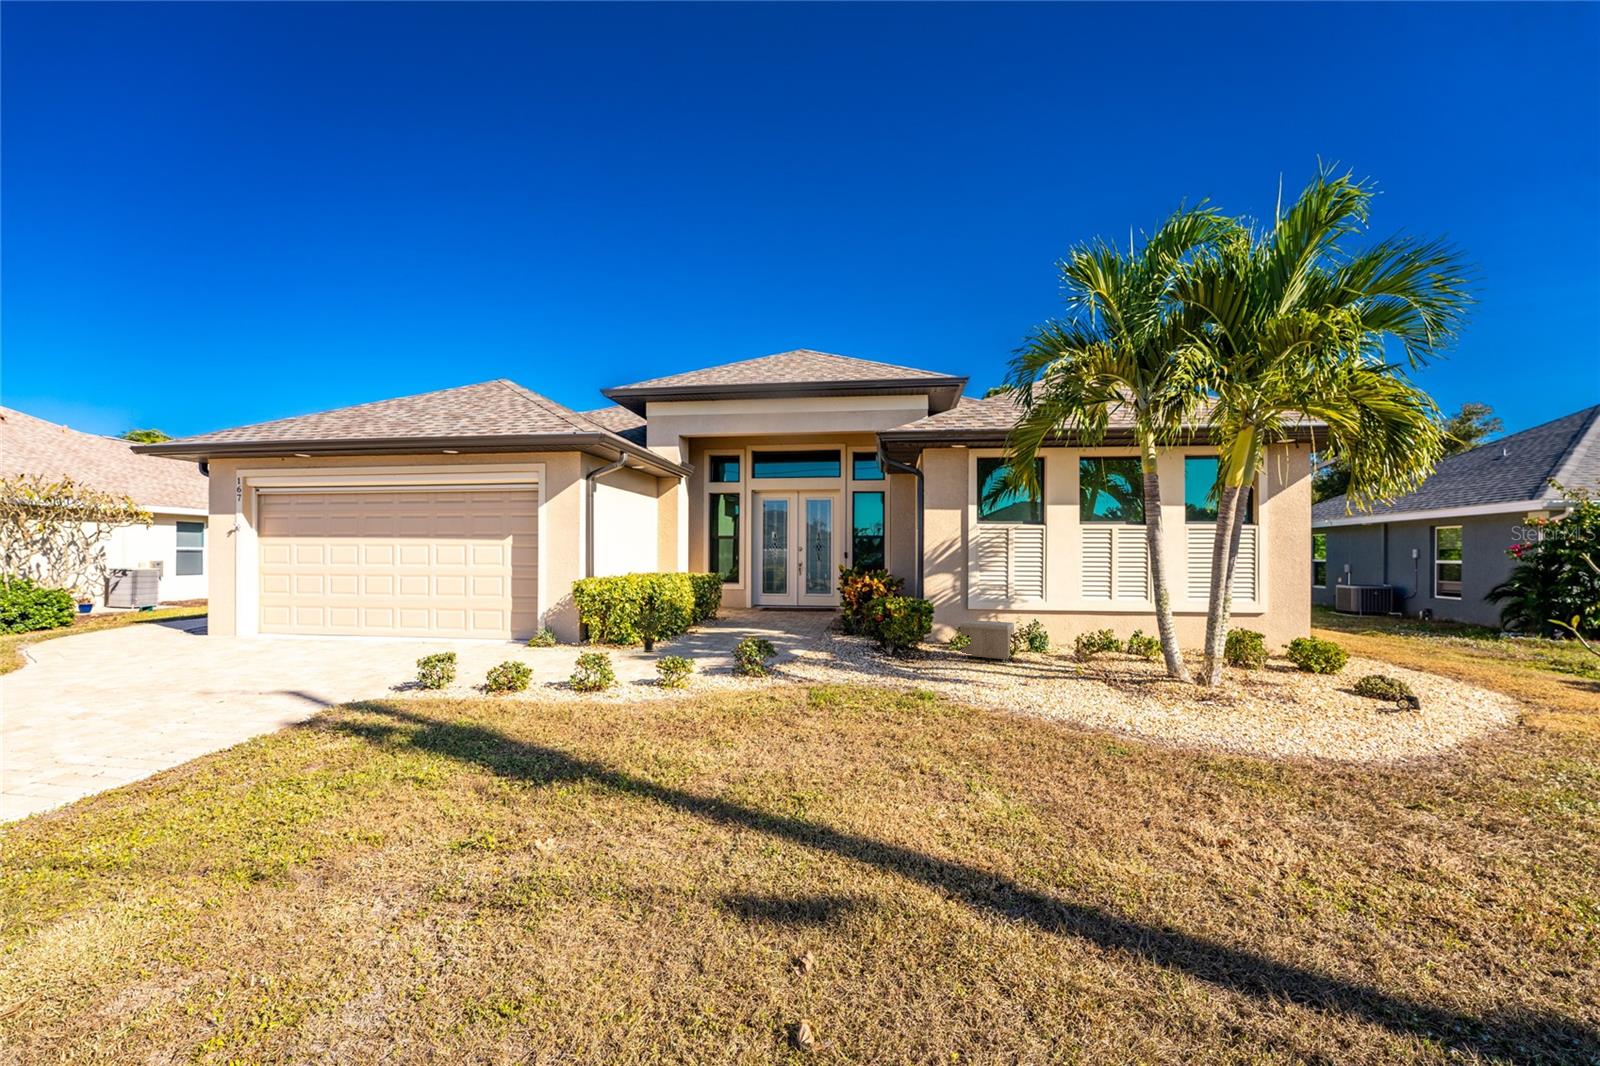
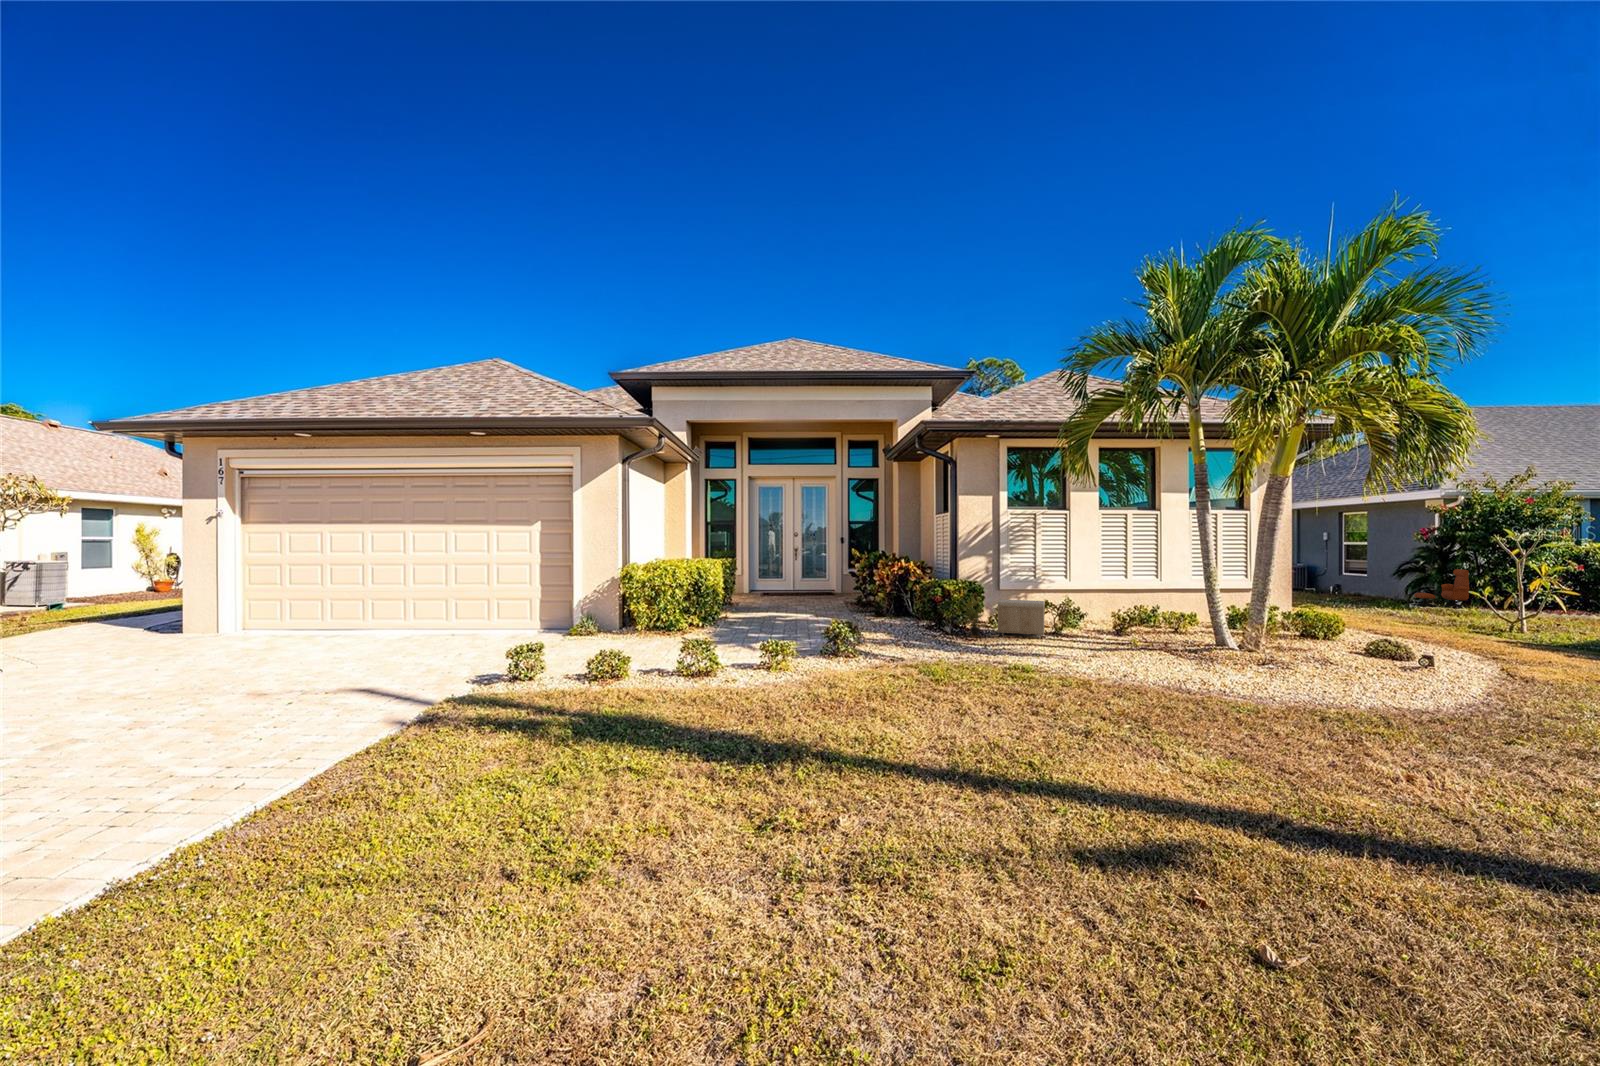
lounge chair: none [1501,594,1578,641] -> present [1411,569,1470,608]
potted plant: present [638,612,658,652] -> present [965,597,982,638]

